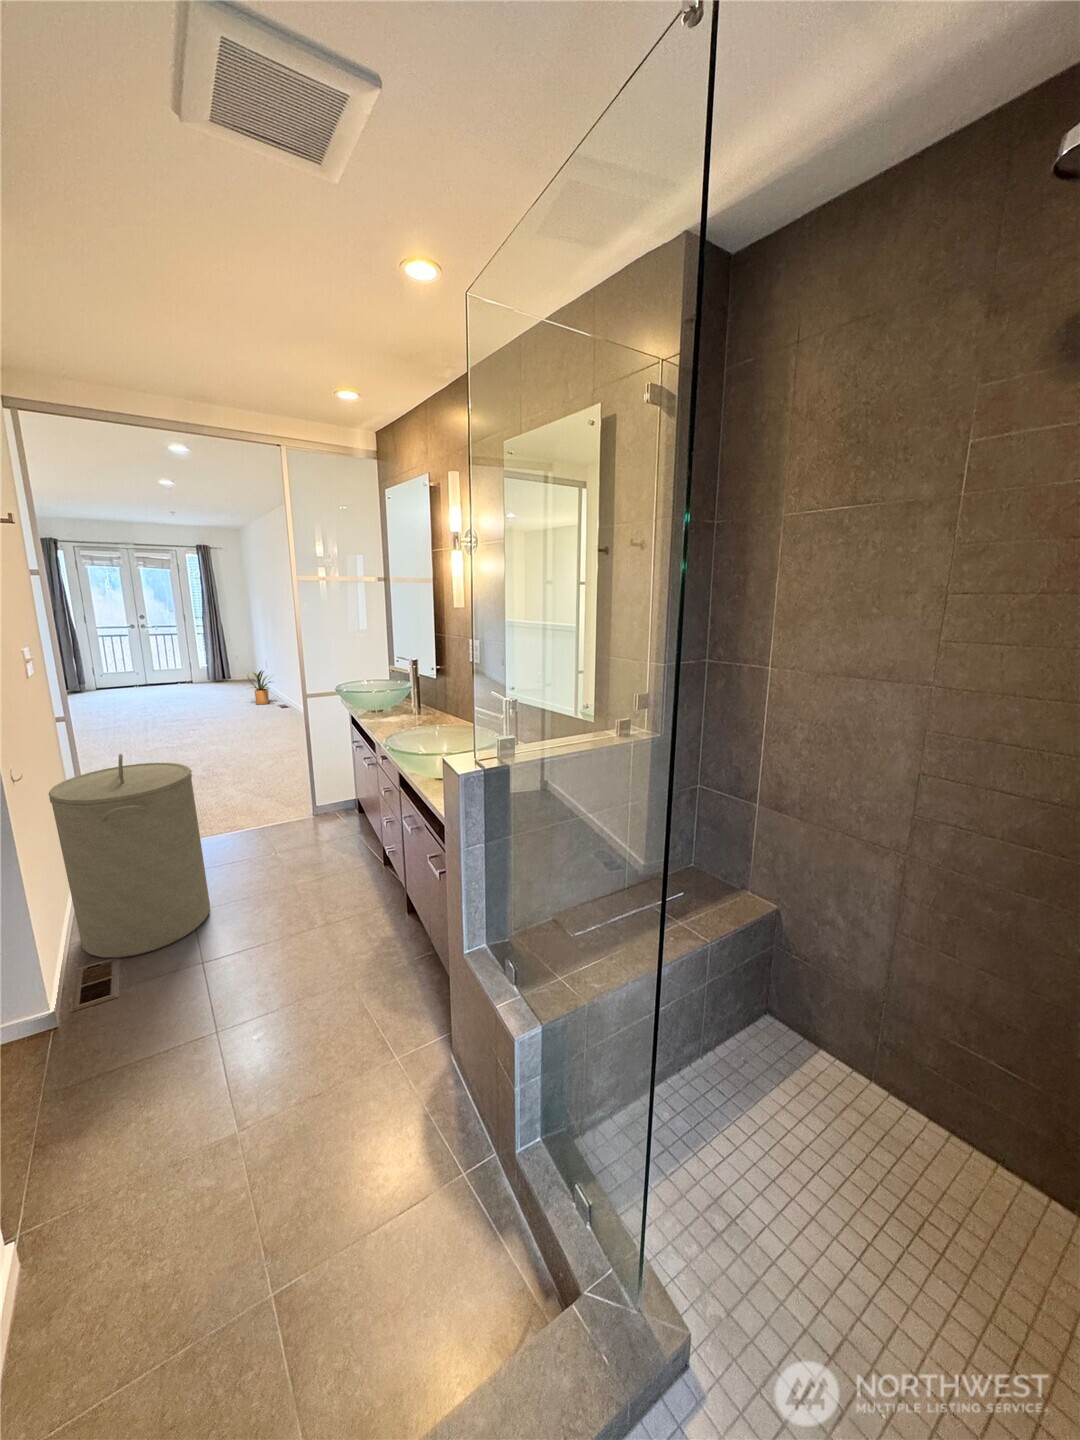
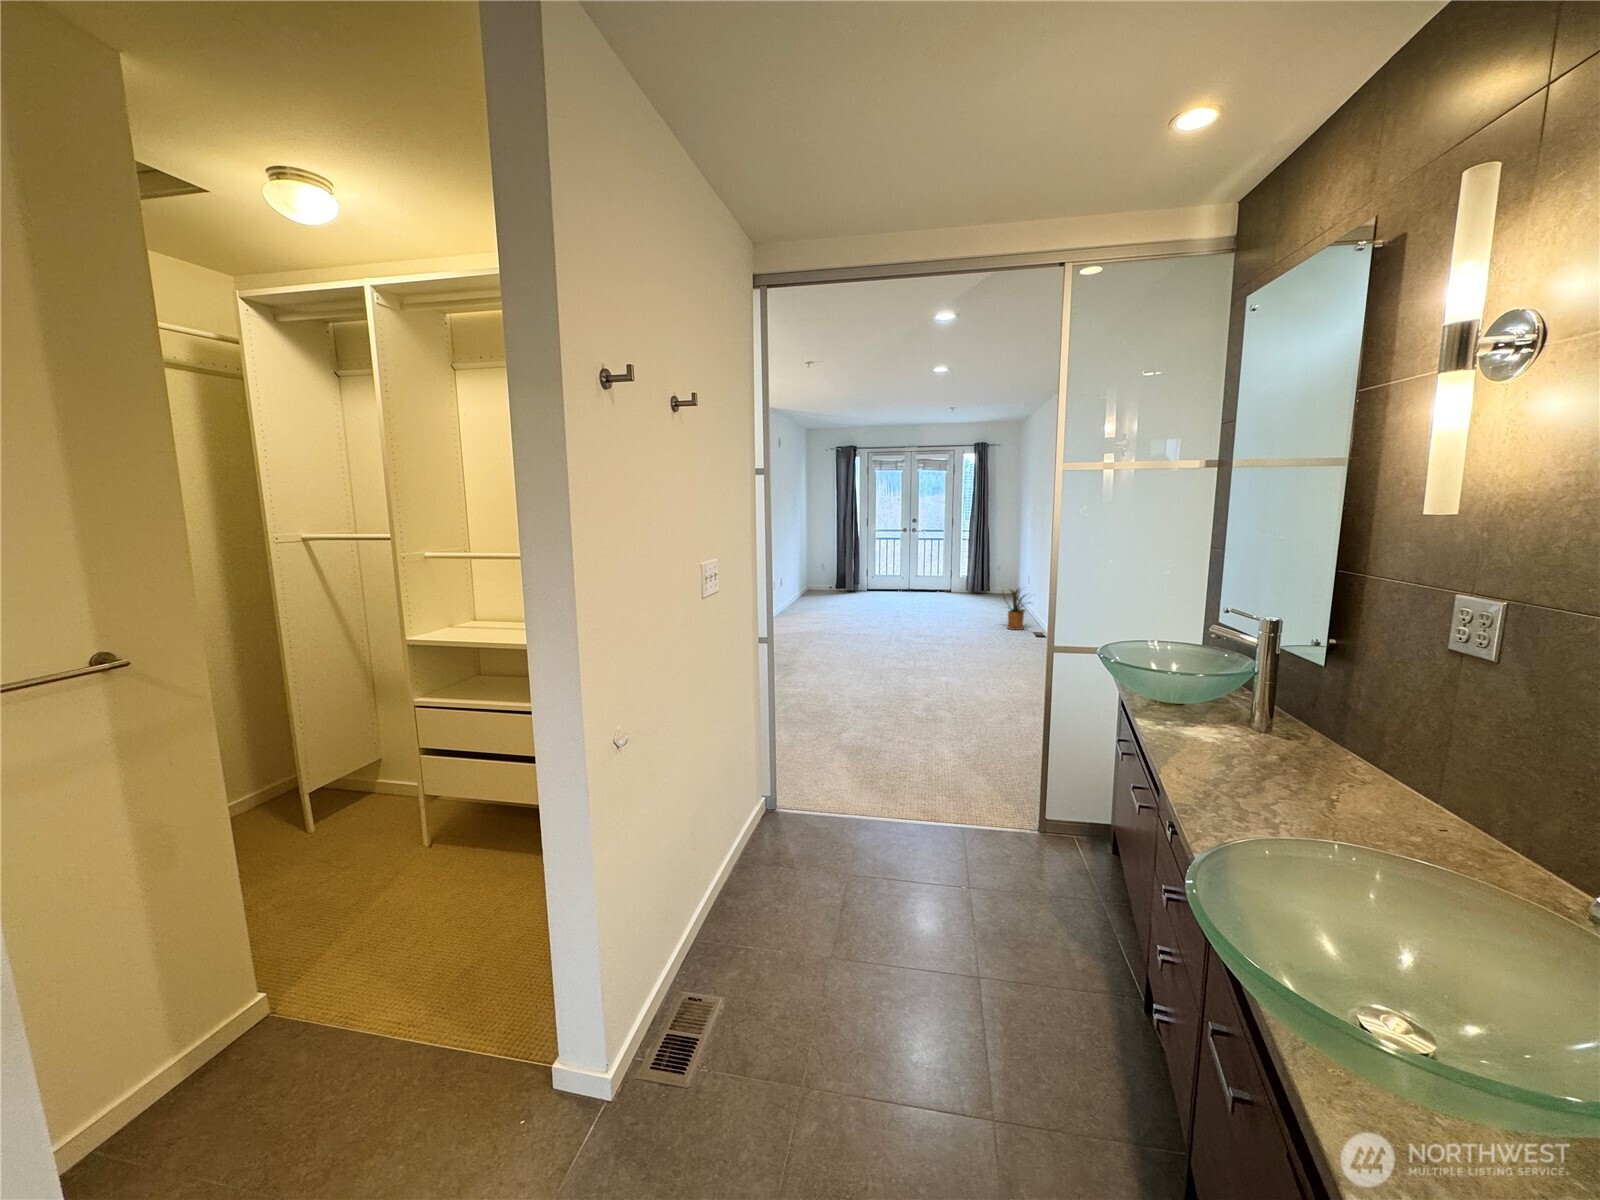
laundry hamper: present [49,754,210,958] -> none [686,714,846,1013]

